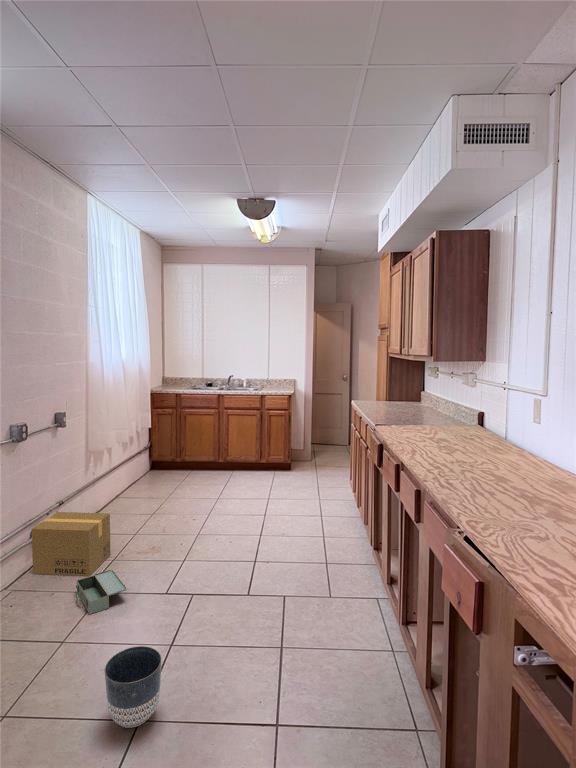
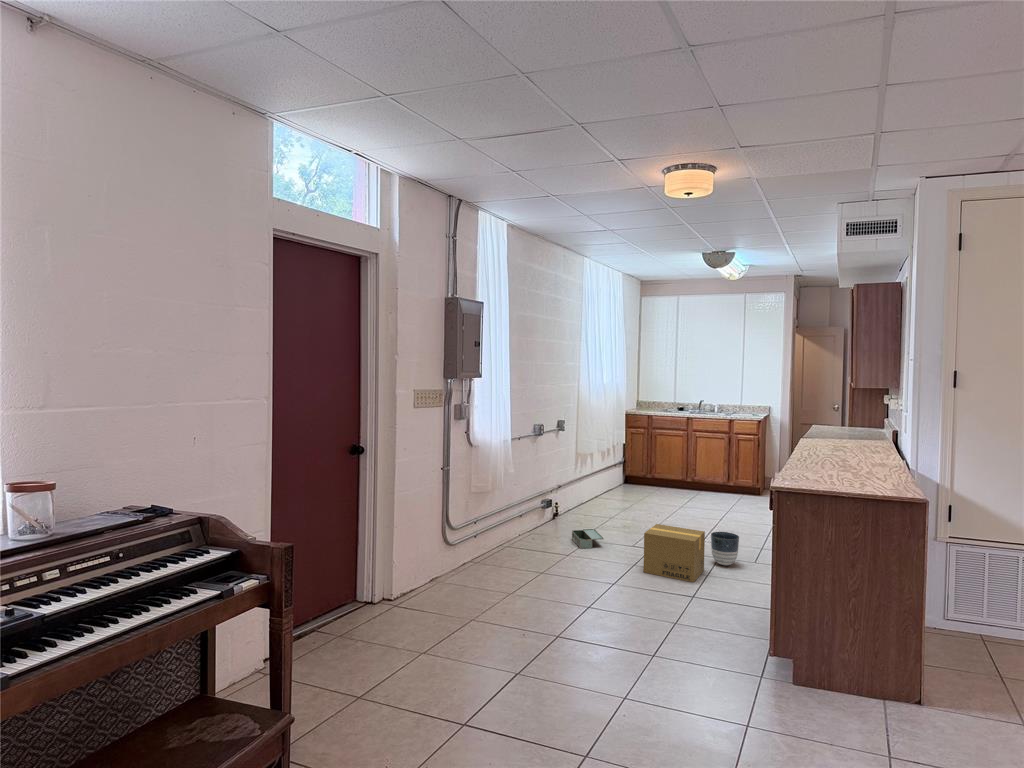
cardboard box: present [31,512,111,576] -> present [643,524,705,582]
planter: present [105,646,161,728] -> present [711,532,739,565]

